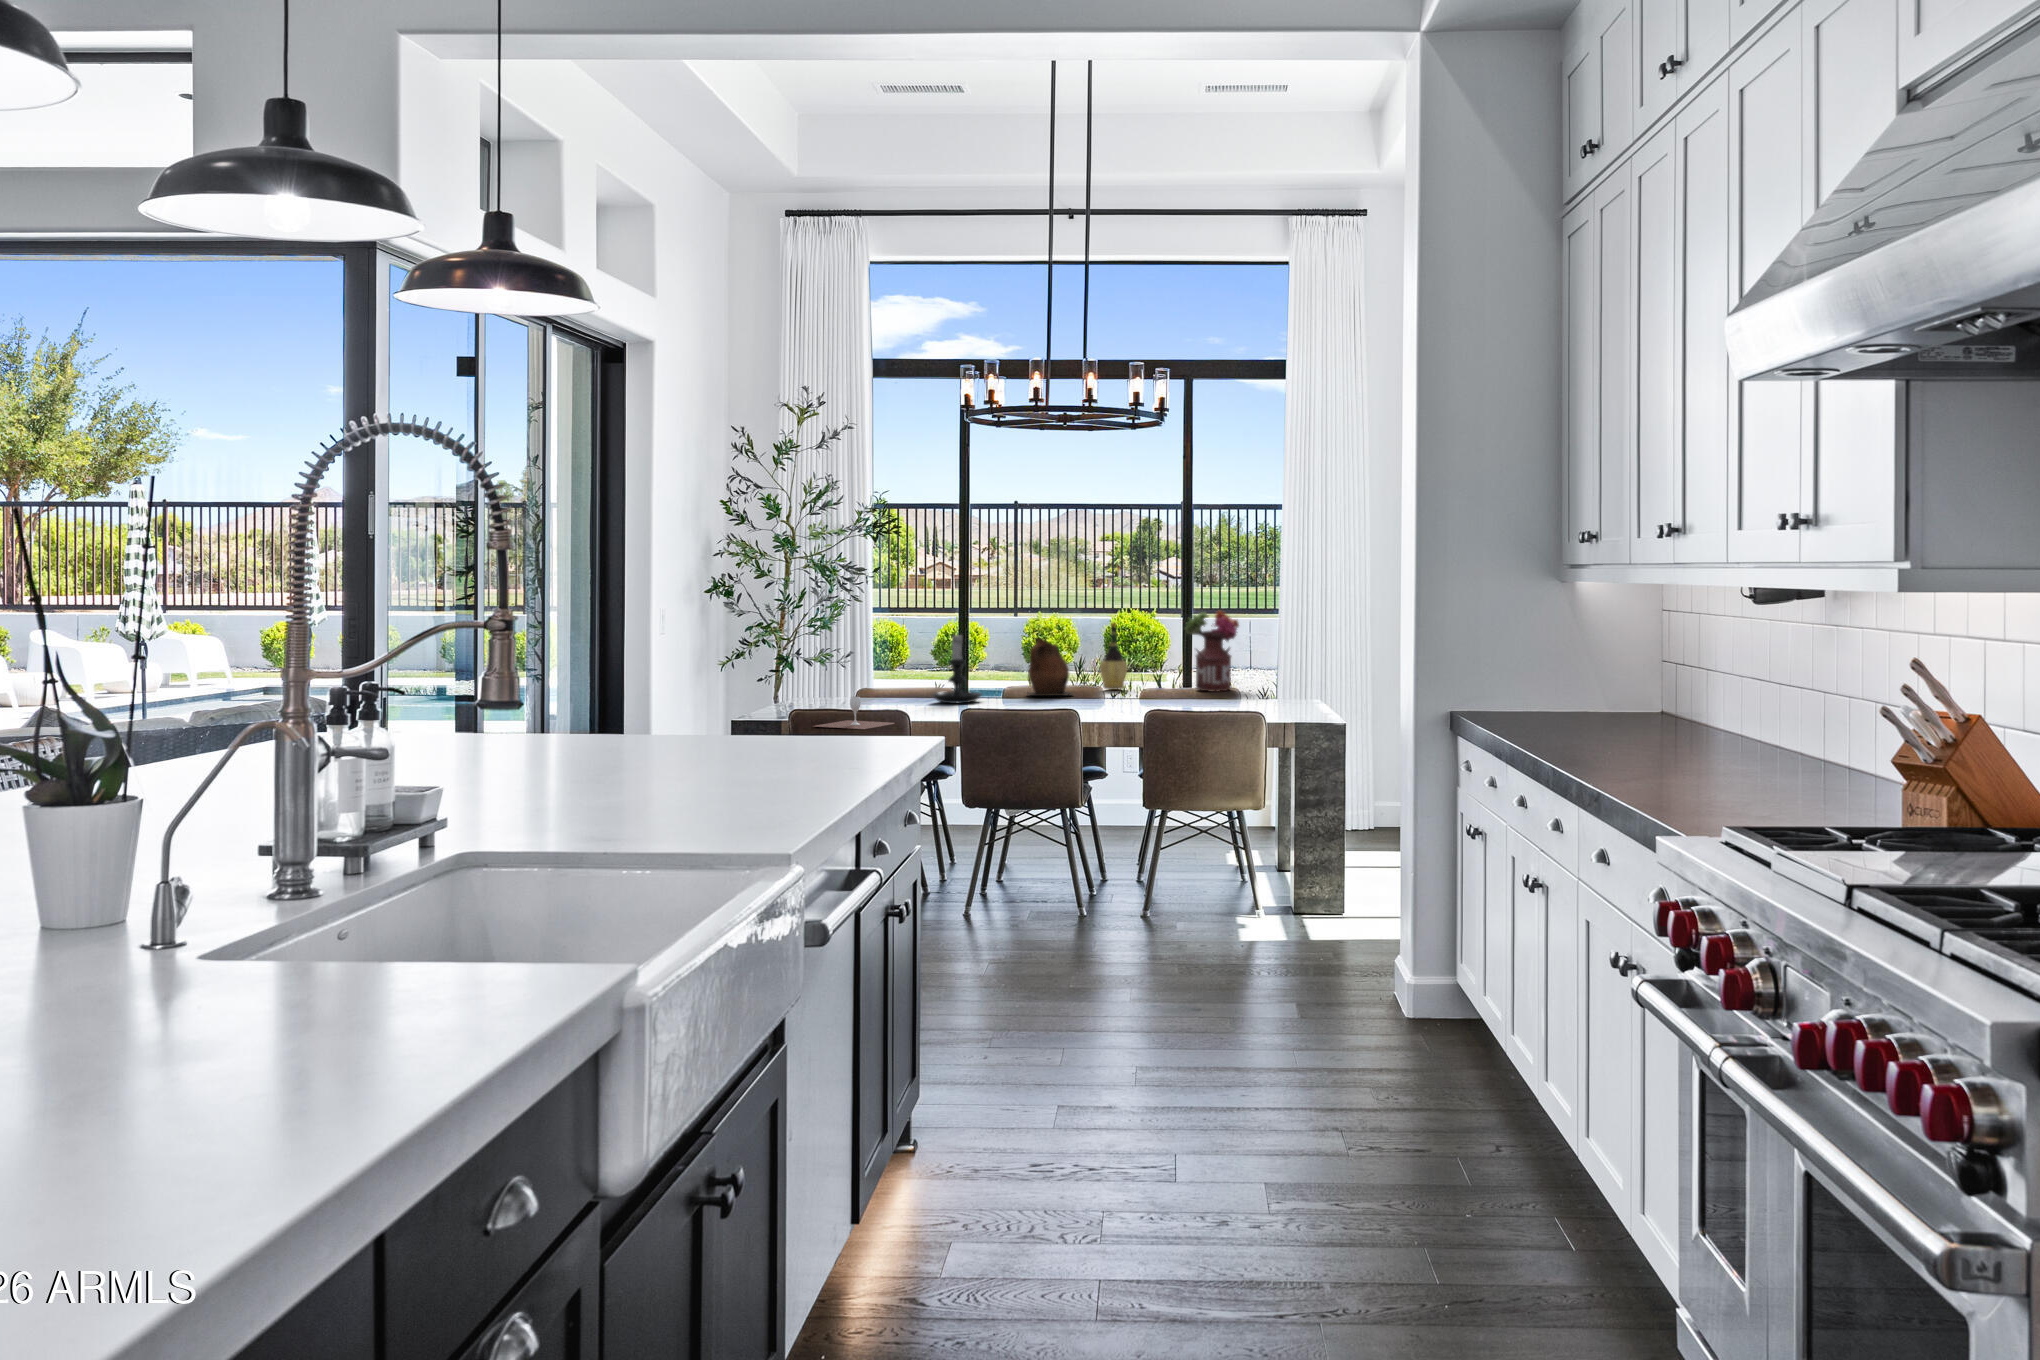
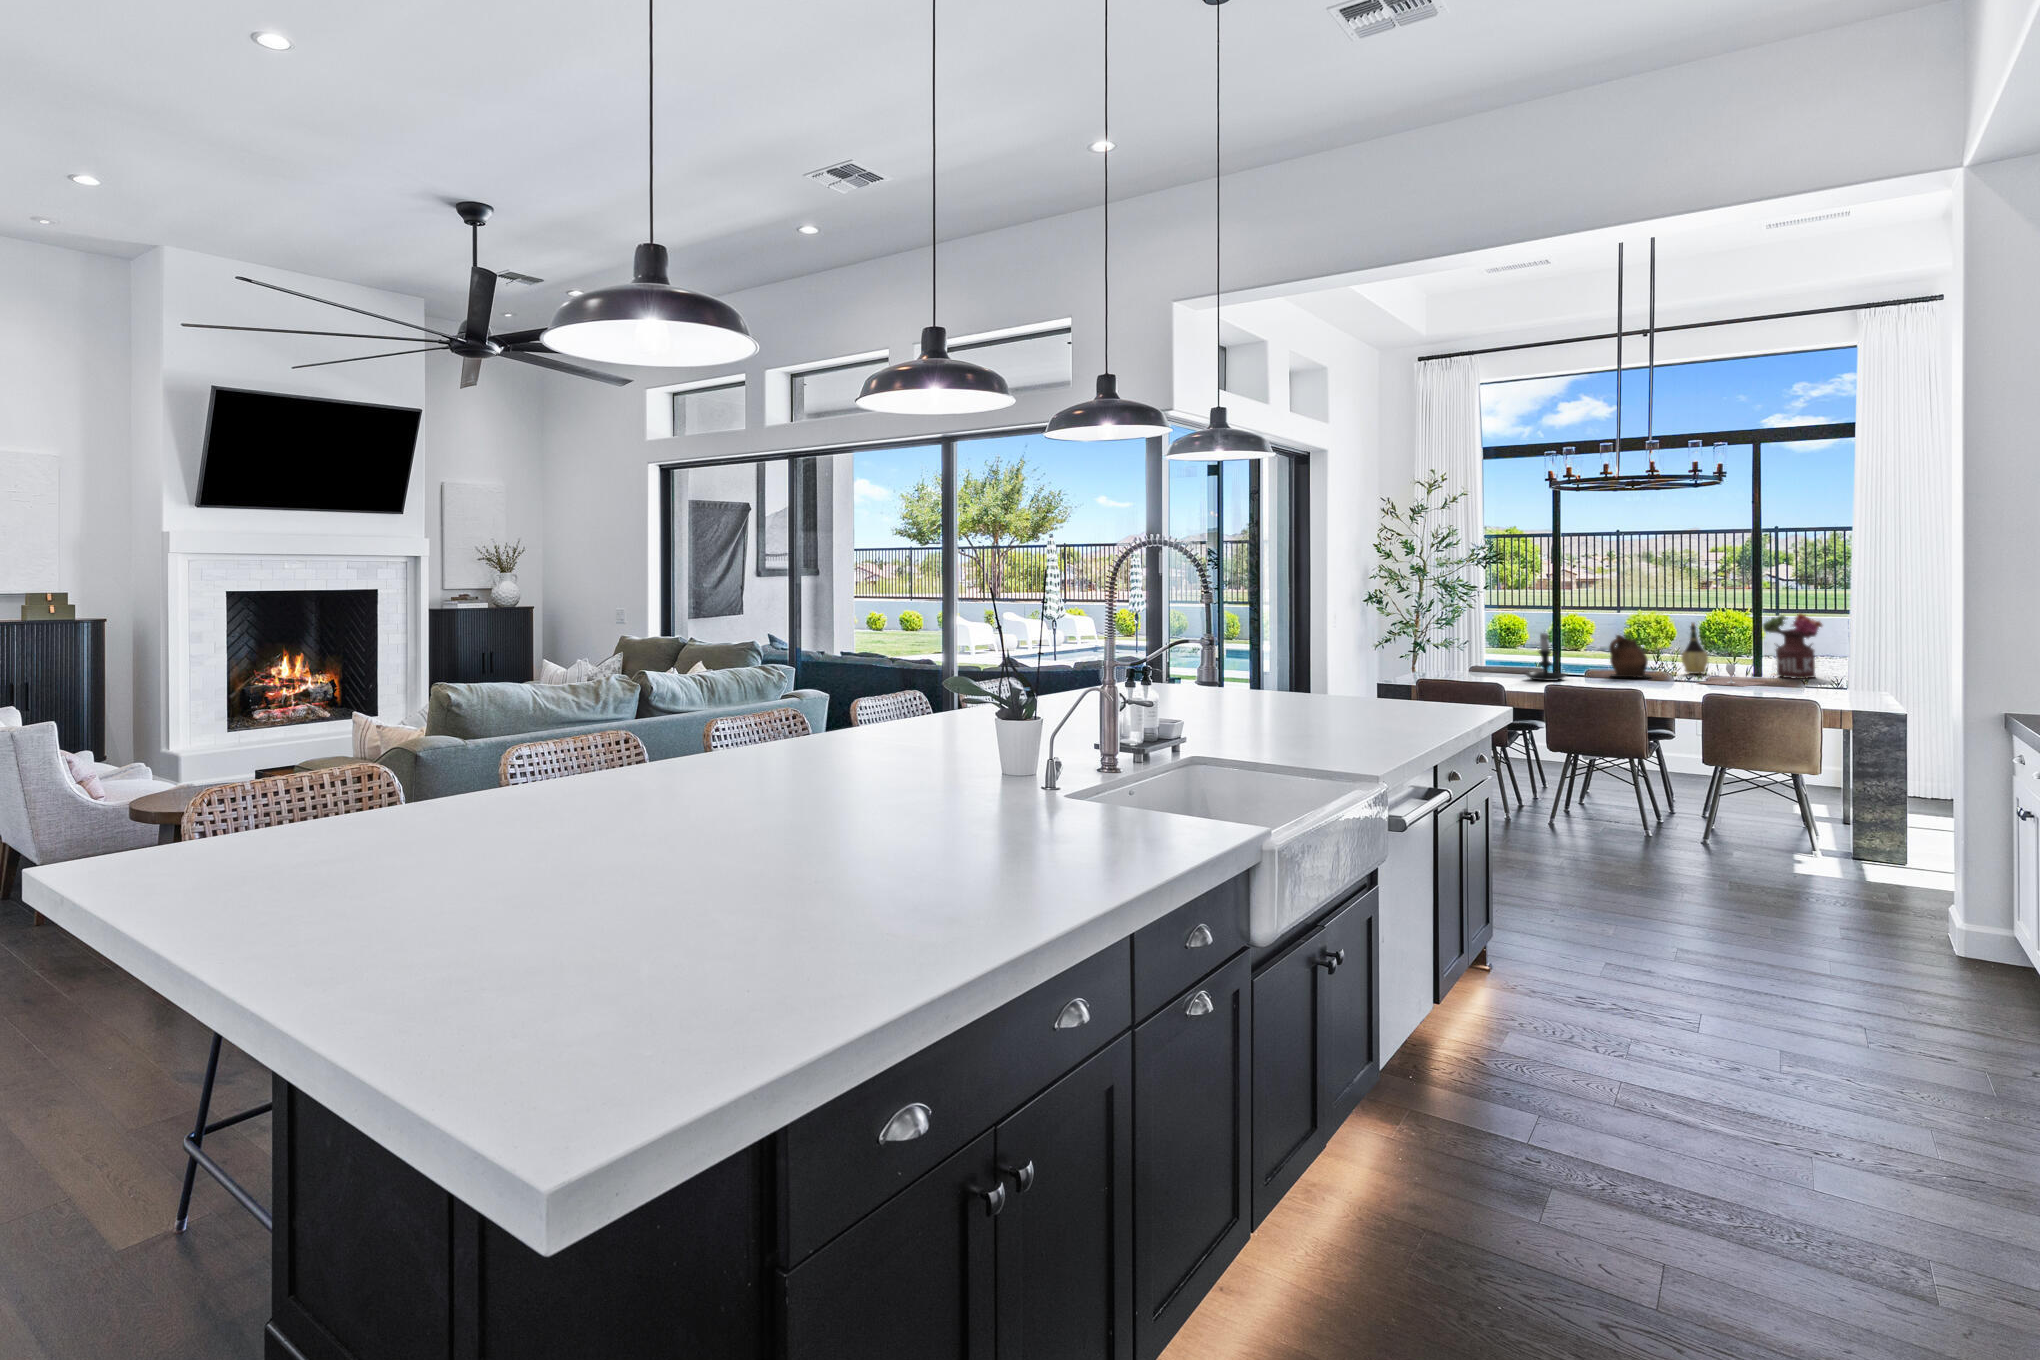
wine glass: present [814,697,894,729] -> present [1698,664,1765,687]

